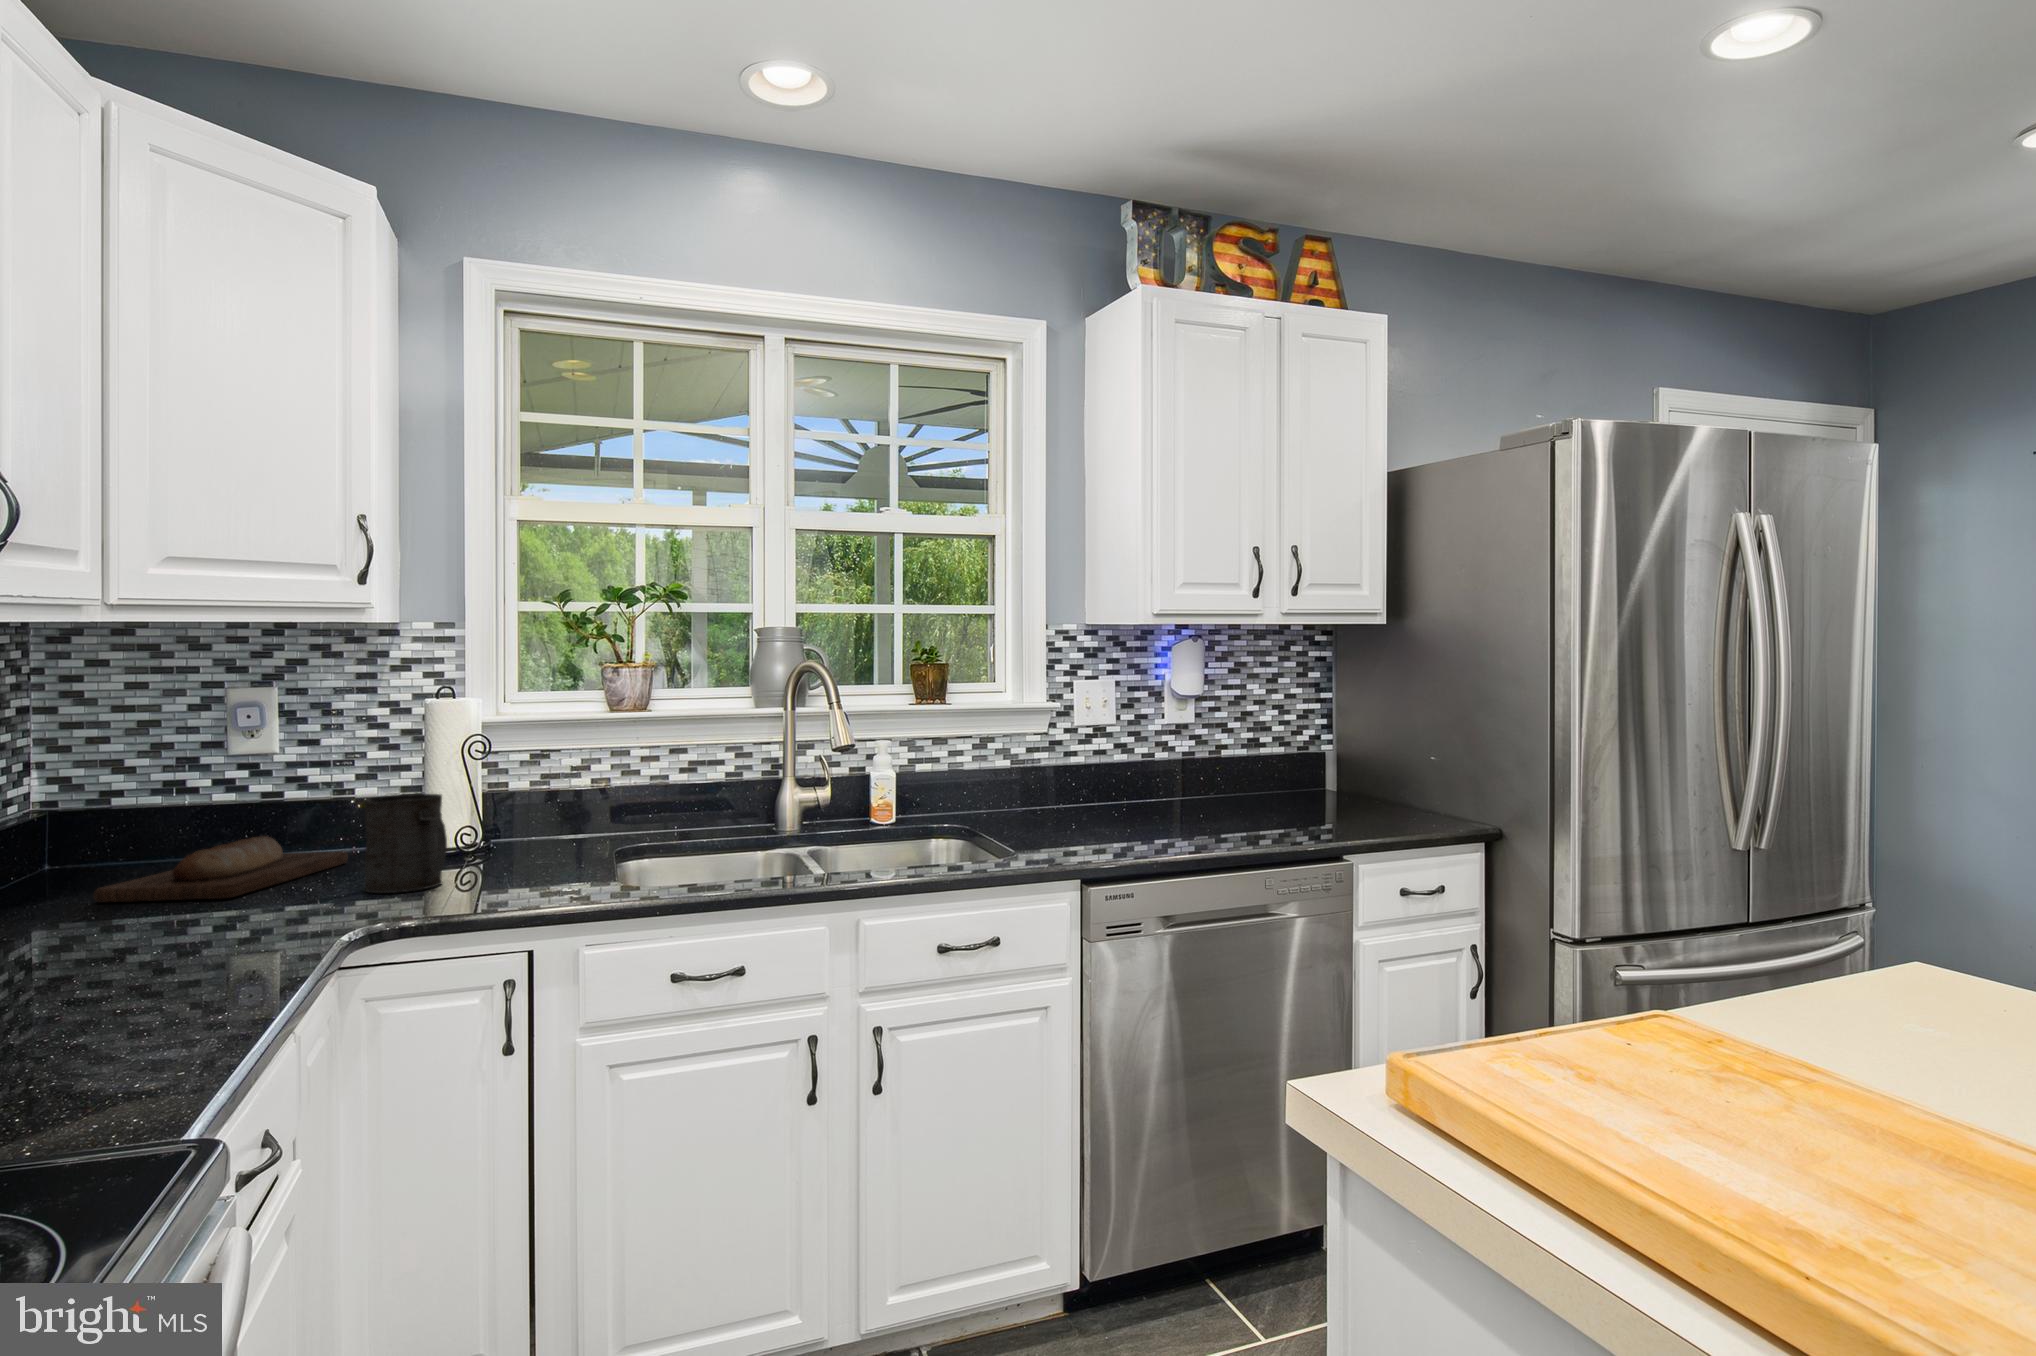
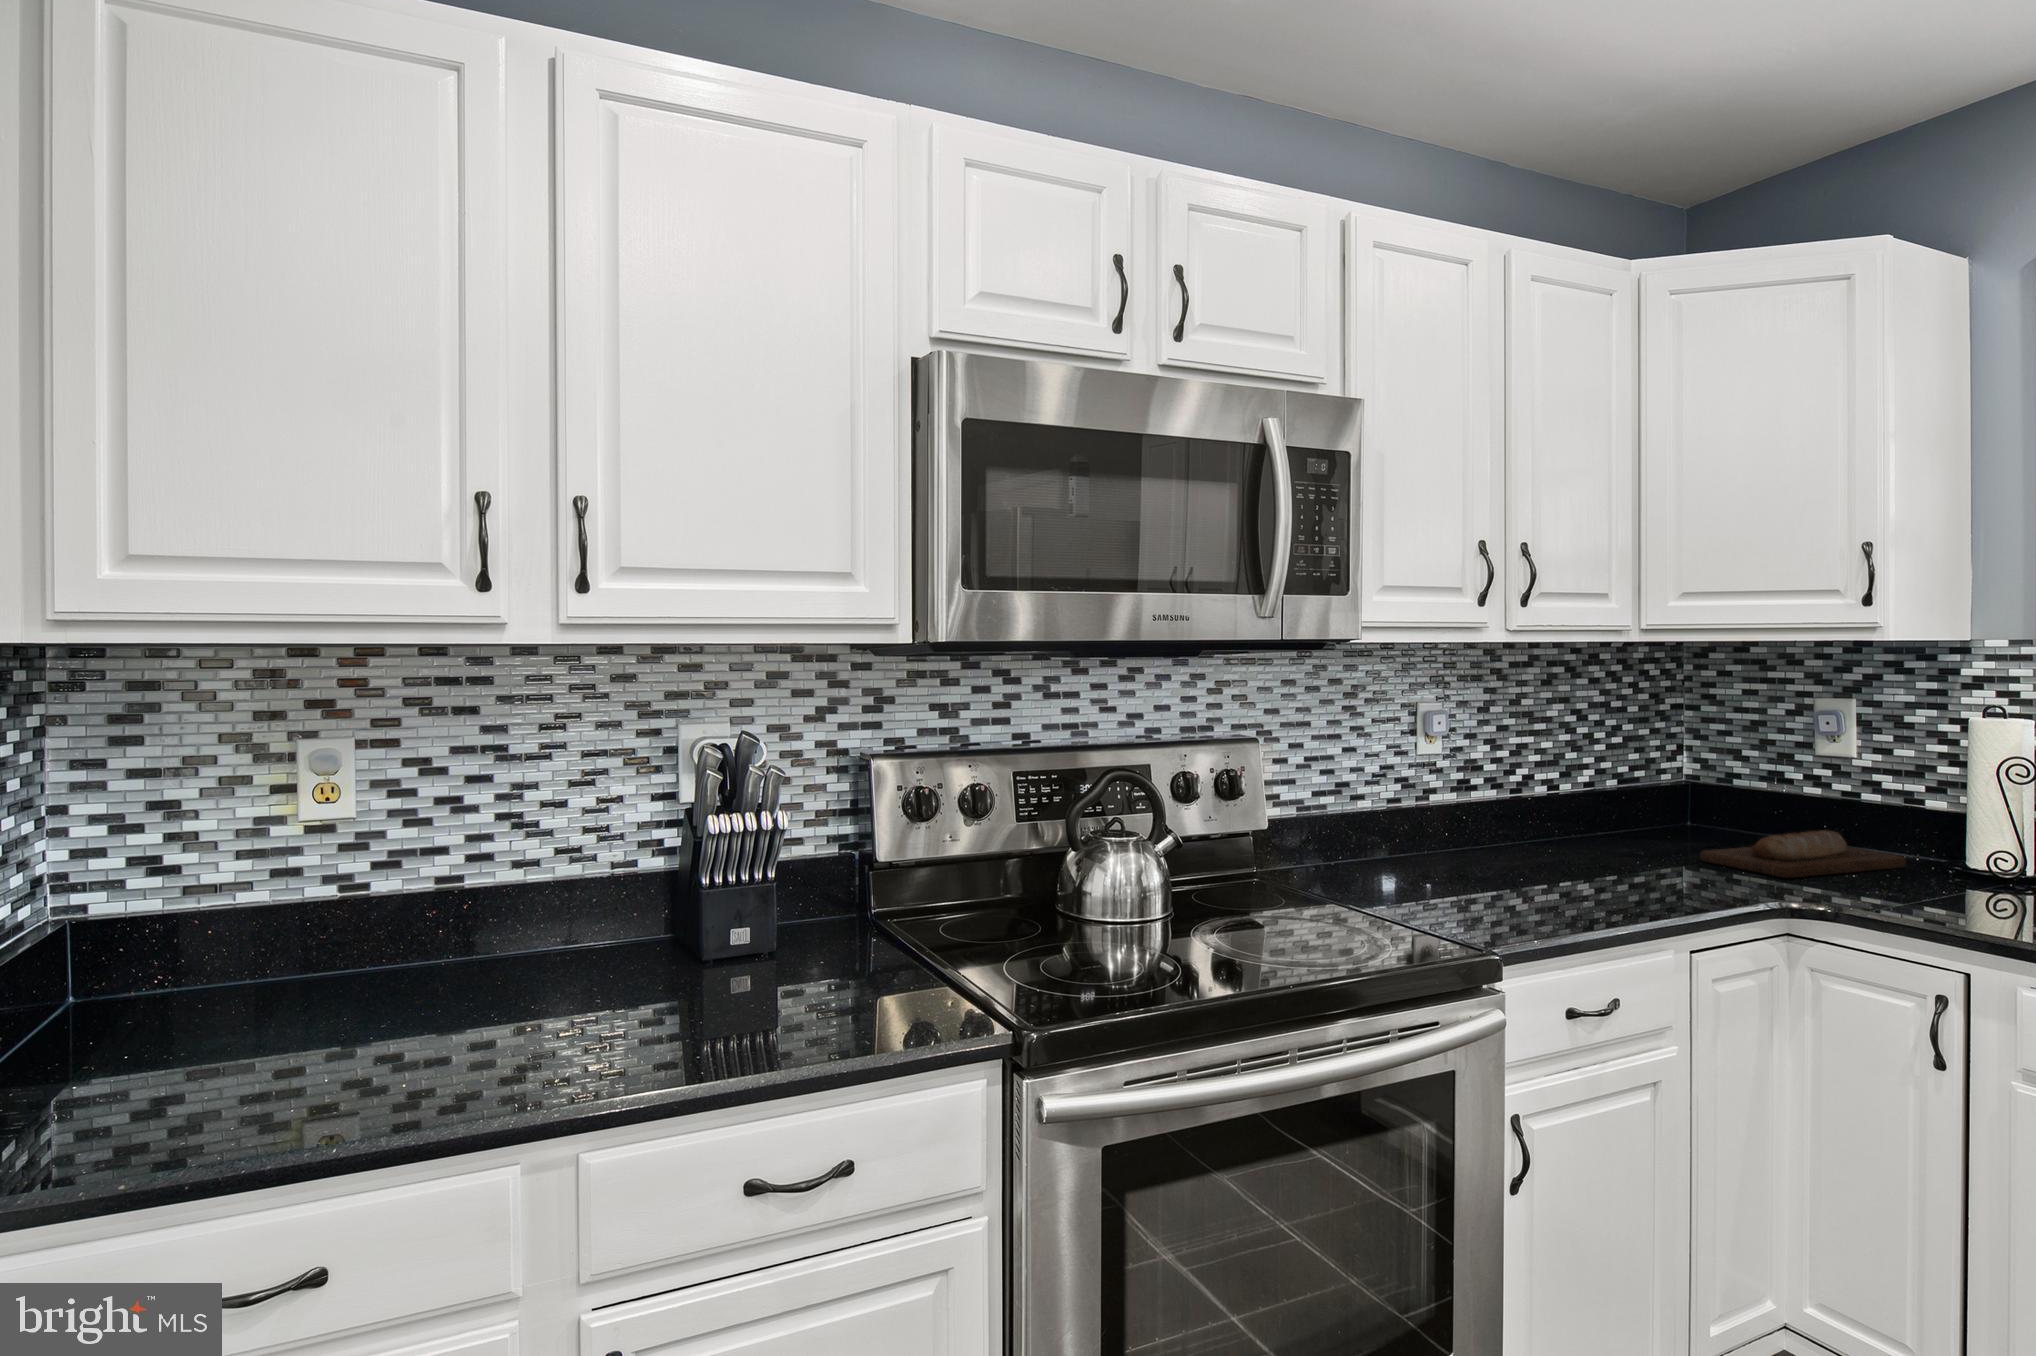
mug: present [365,794,447,893] -> none [1893,815,1973,908]

